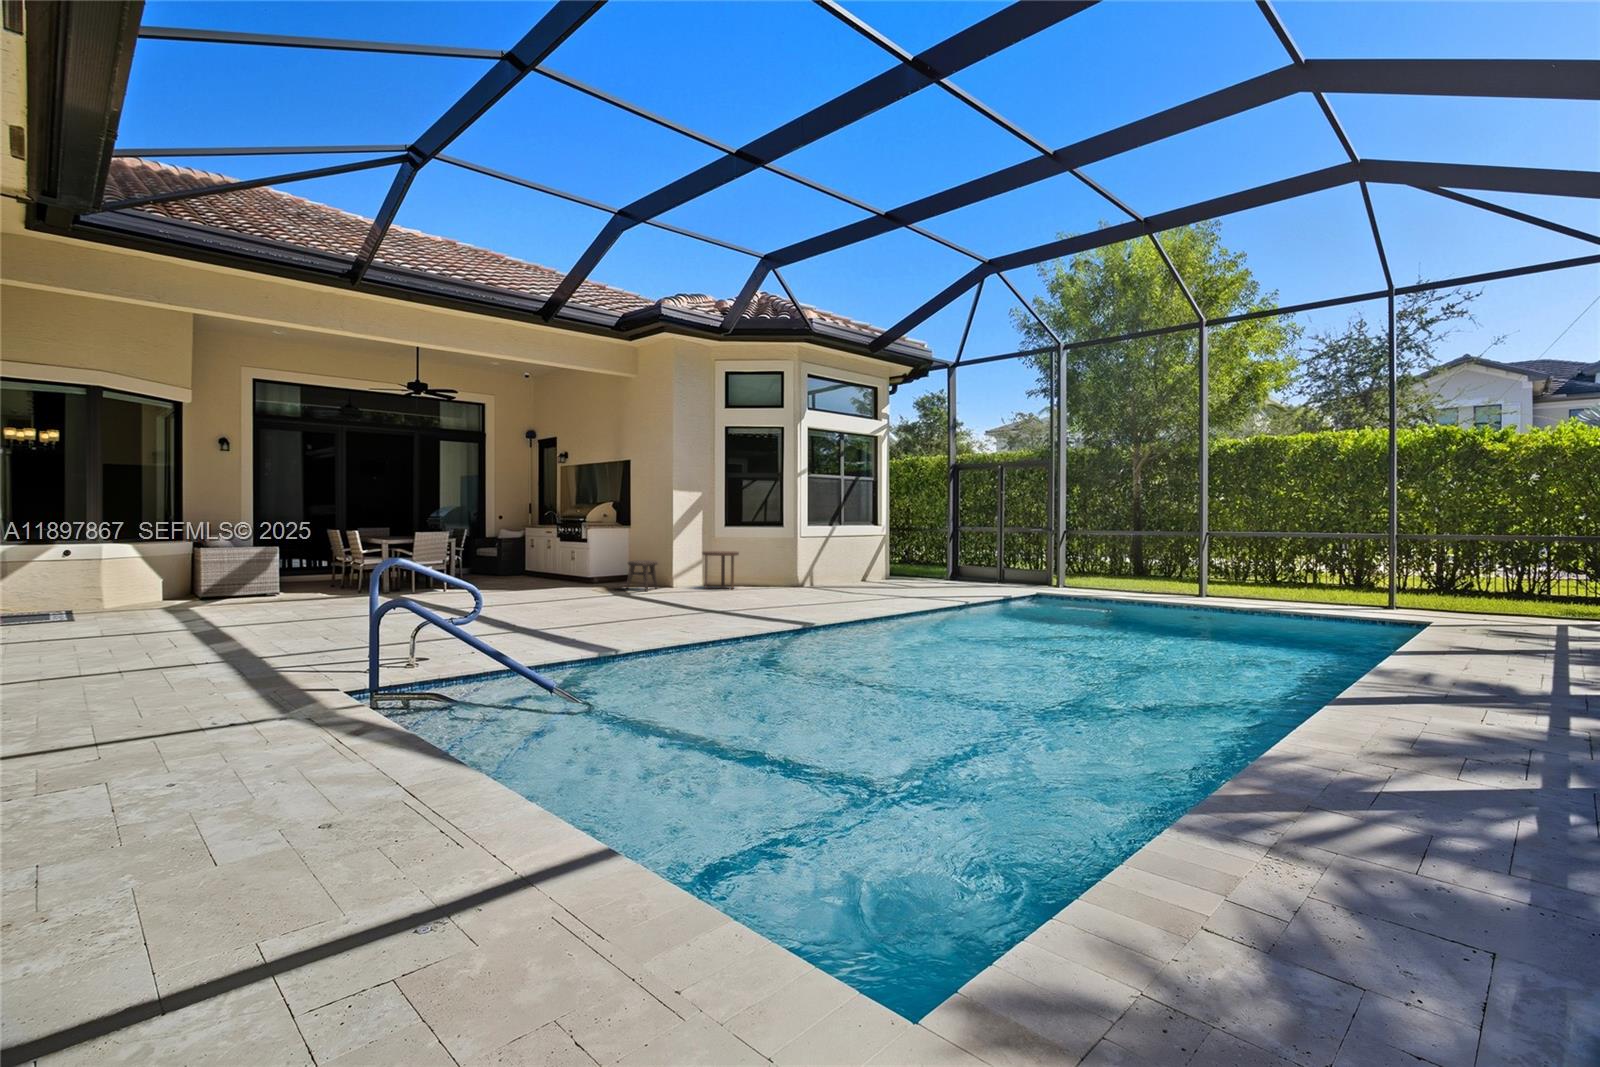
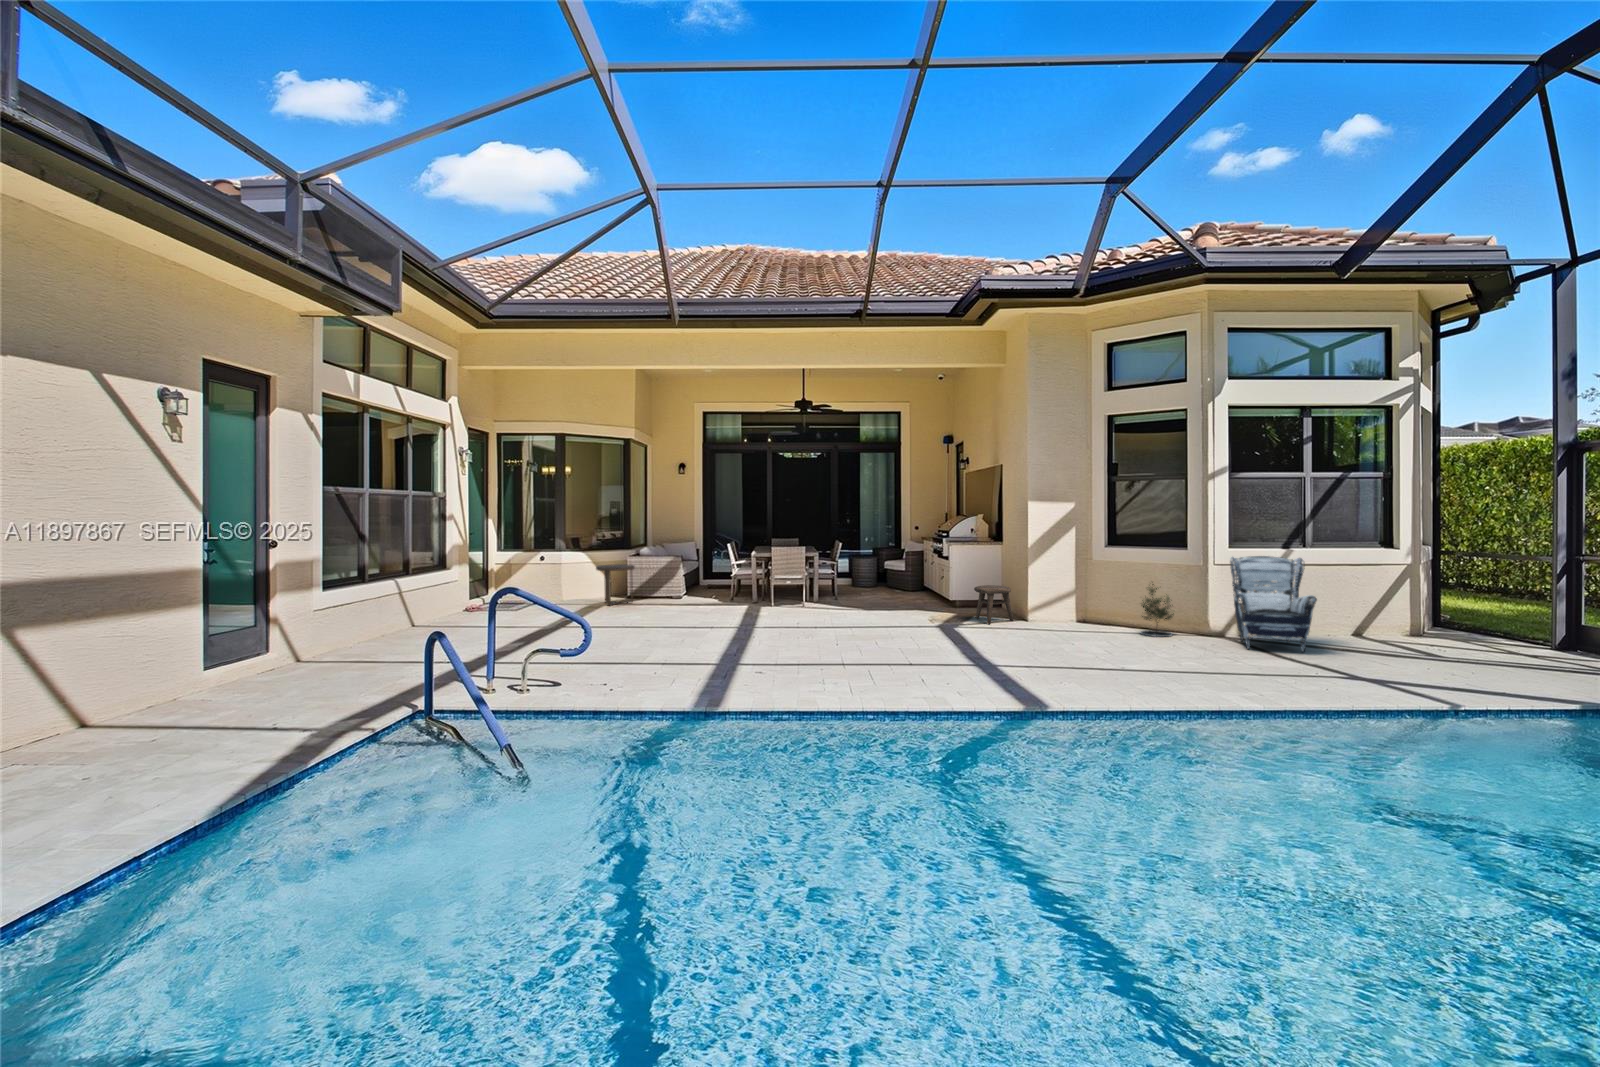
armchair: none [809,529,865,590] -> present [1230,556,1317,652]
potted tree: none [755,548,779,589] -> present [1140,584,1174,637]
side table: present [702,551,739,589] -> present [596,564,635,606]

